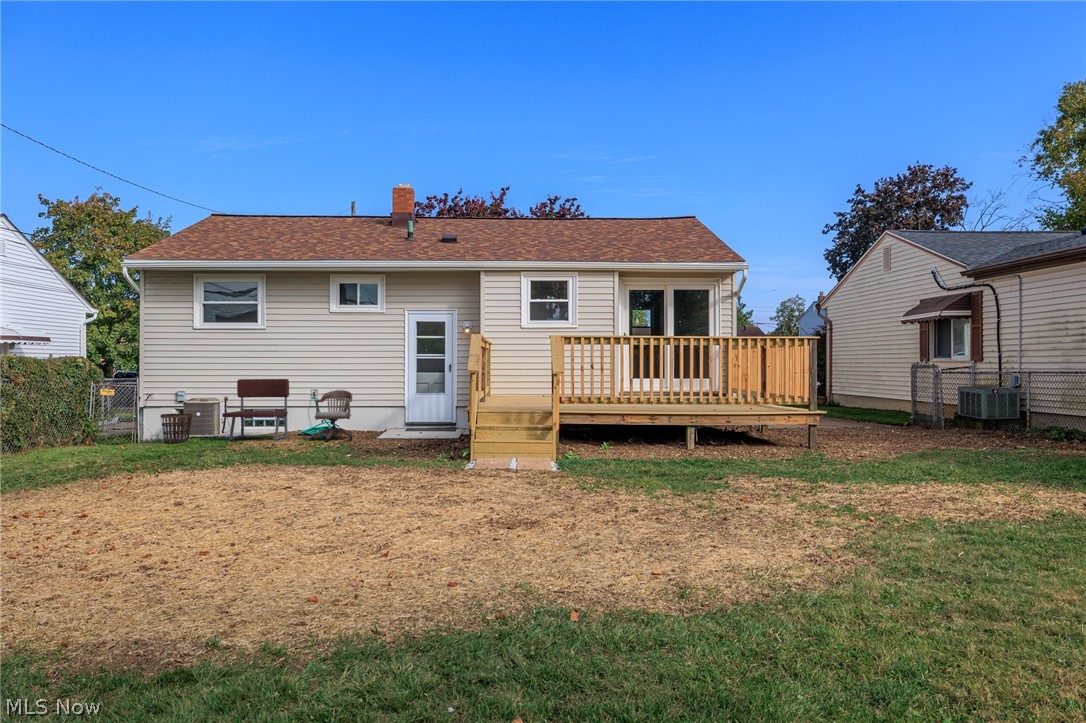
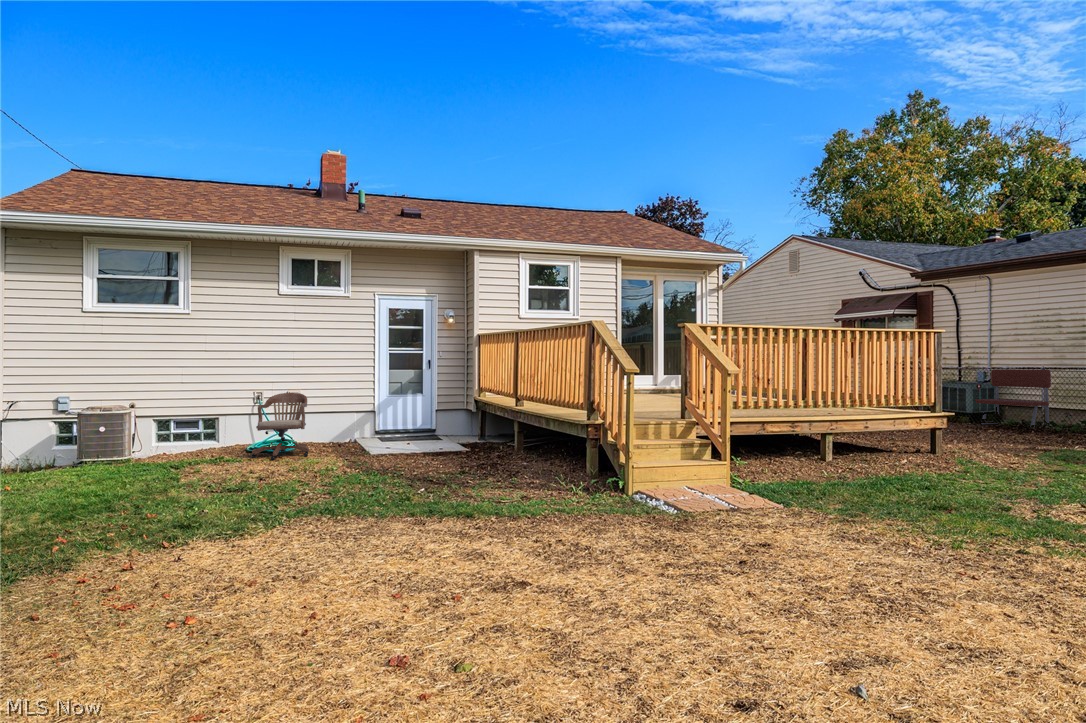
bench: present [222,379,289,440] -> present [975,369,1051,427]
basket: present [160,414,193,443] -> none [24,427,77,469]

